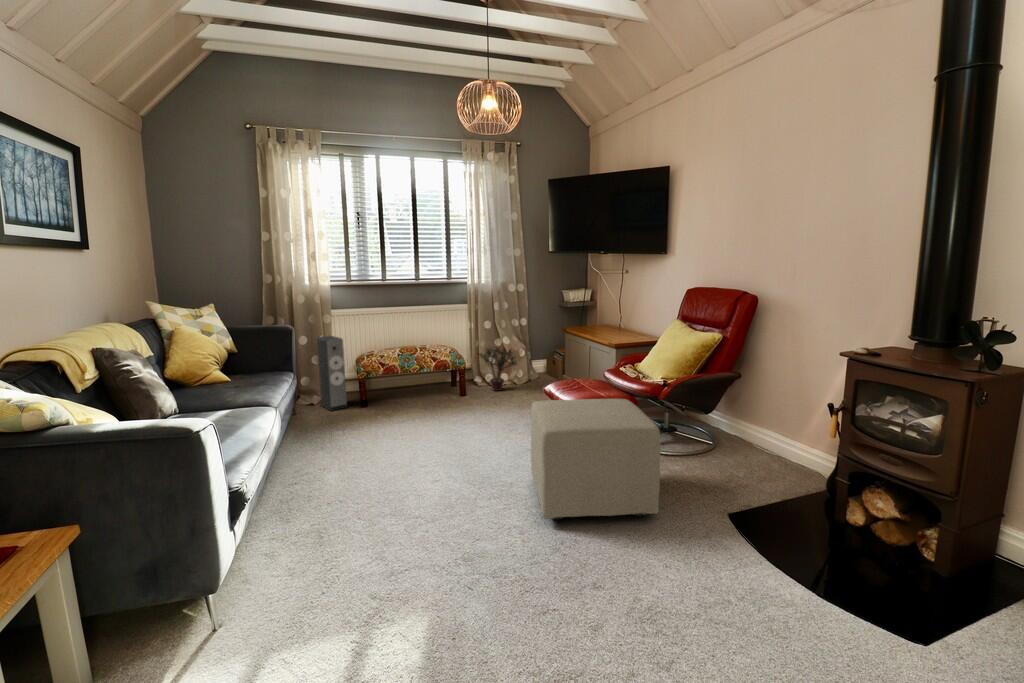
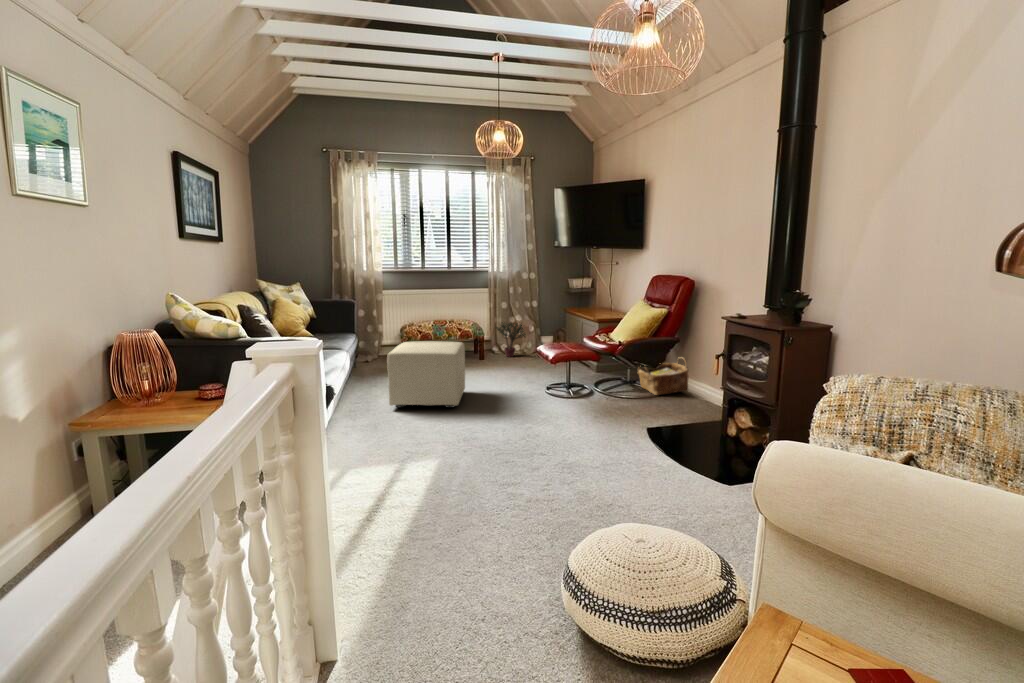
speaker: present [317,336,348,411] -> none [372,310,395,366]
woven basket: none [678,394,747,448] -> present [638,357,688,395]
ottoman: present [531,399,661,520] -> present [387,341,465,408]

